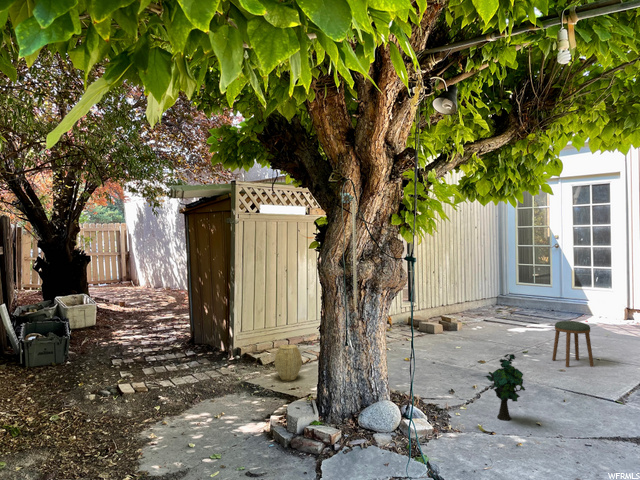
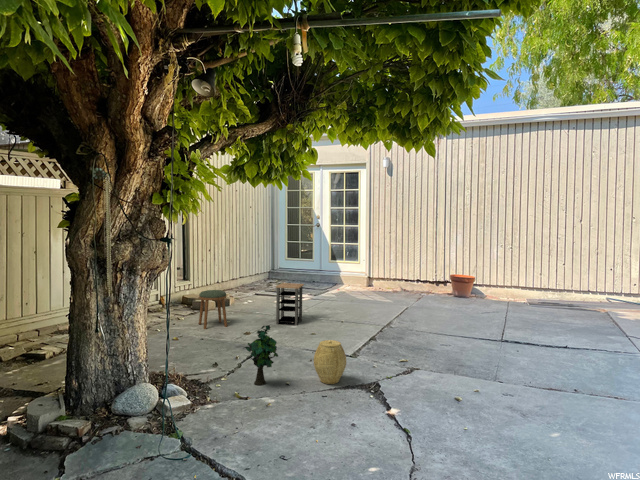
side table: none [512,309,545,358] -> present [276,283,304,325]
stool: present [552,321,594,367] -> present [199,290,227,329]
woven basket: present [275,344,302,381] -> present [314,340,346,384]

